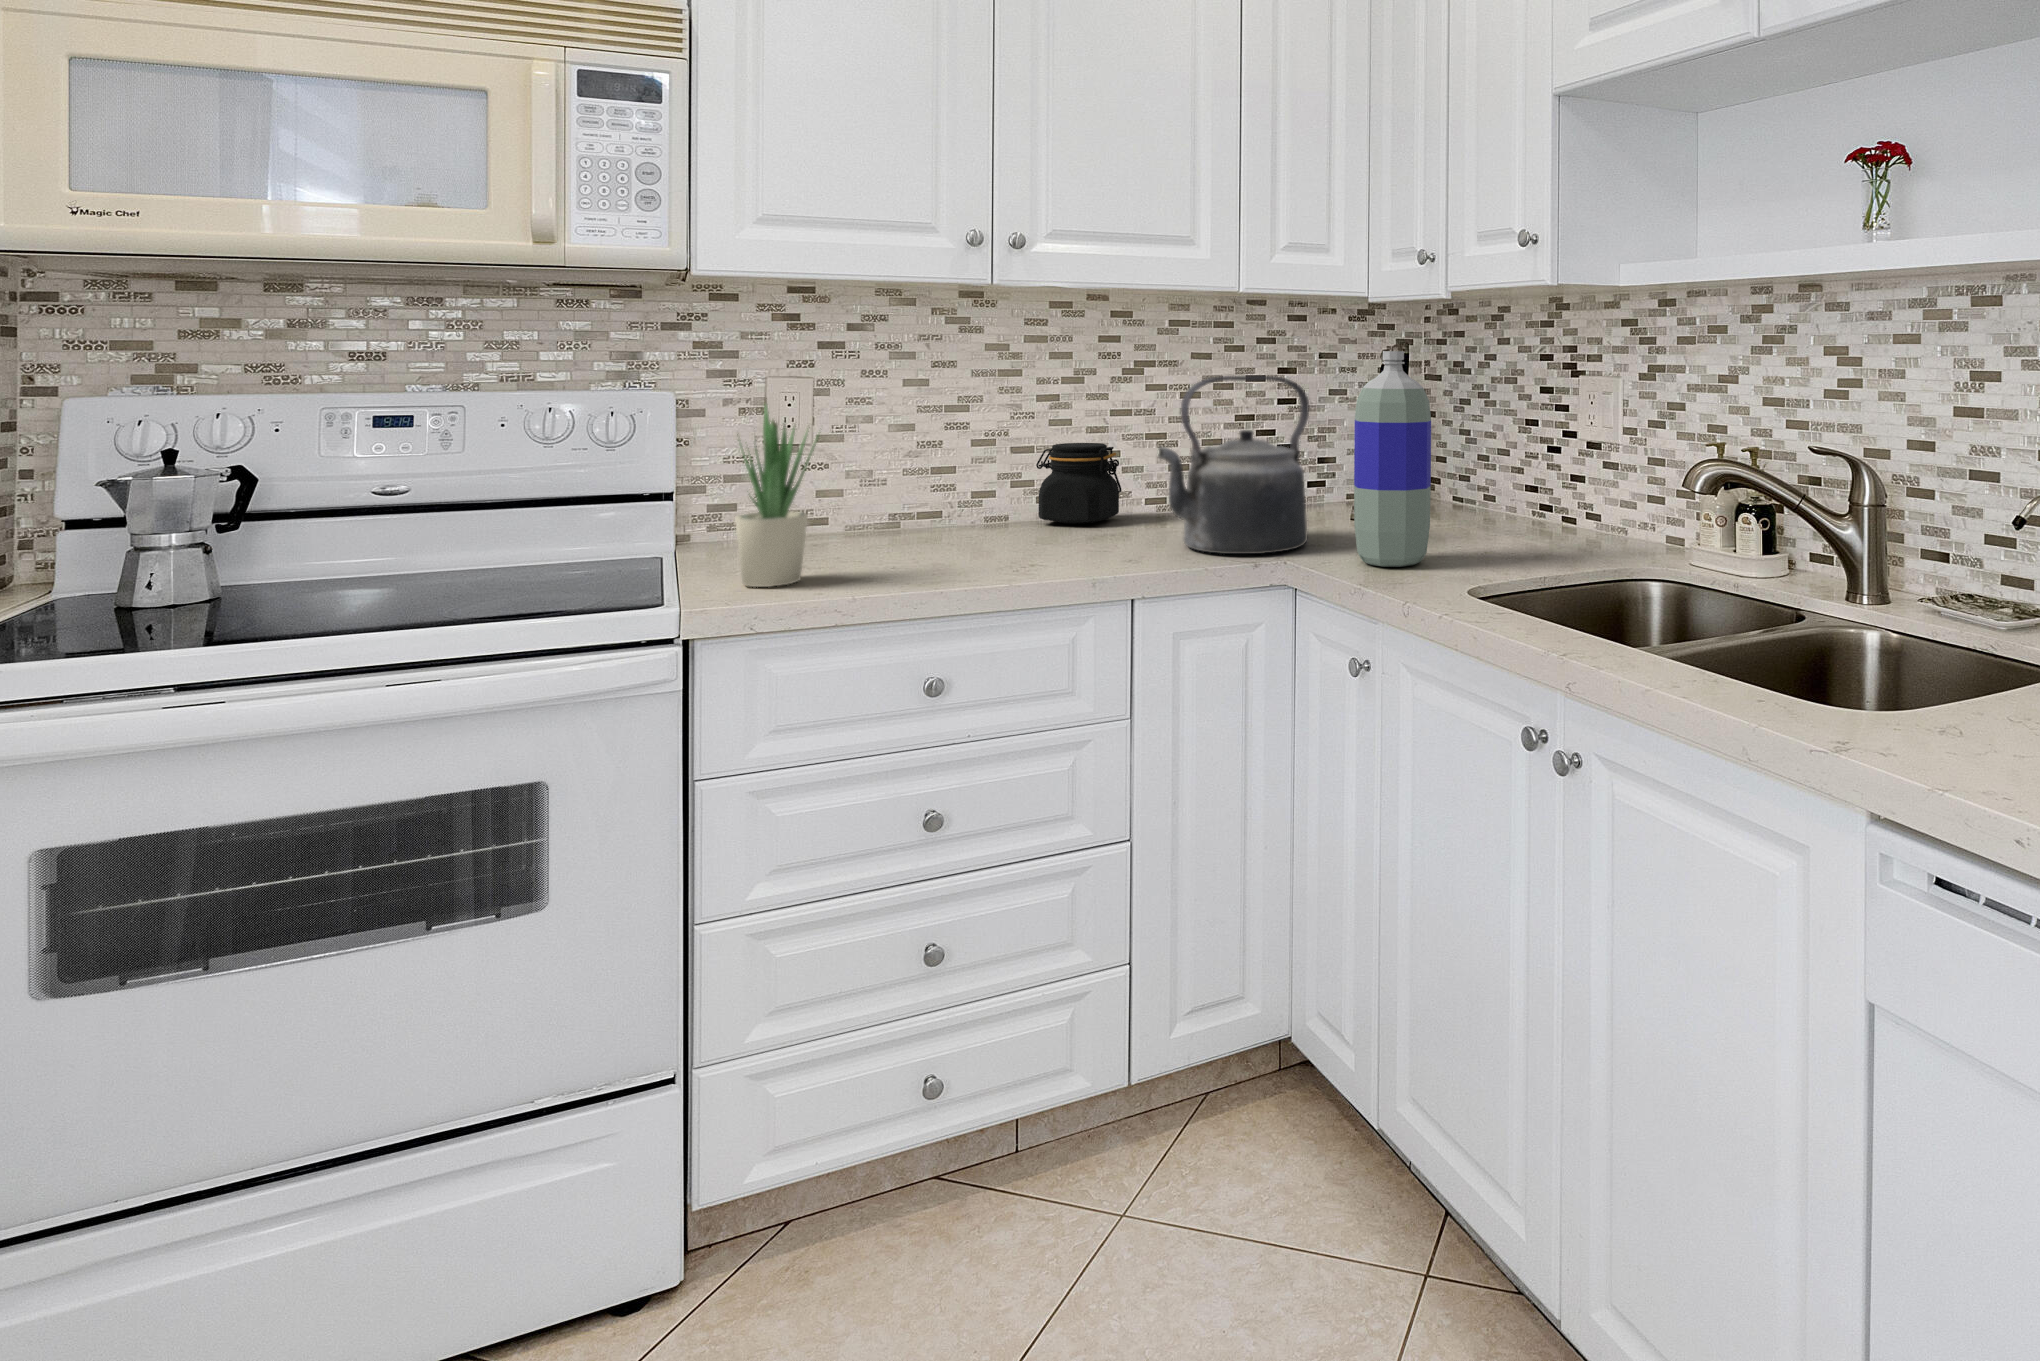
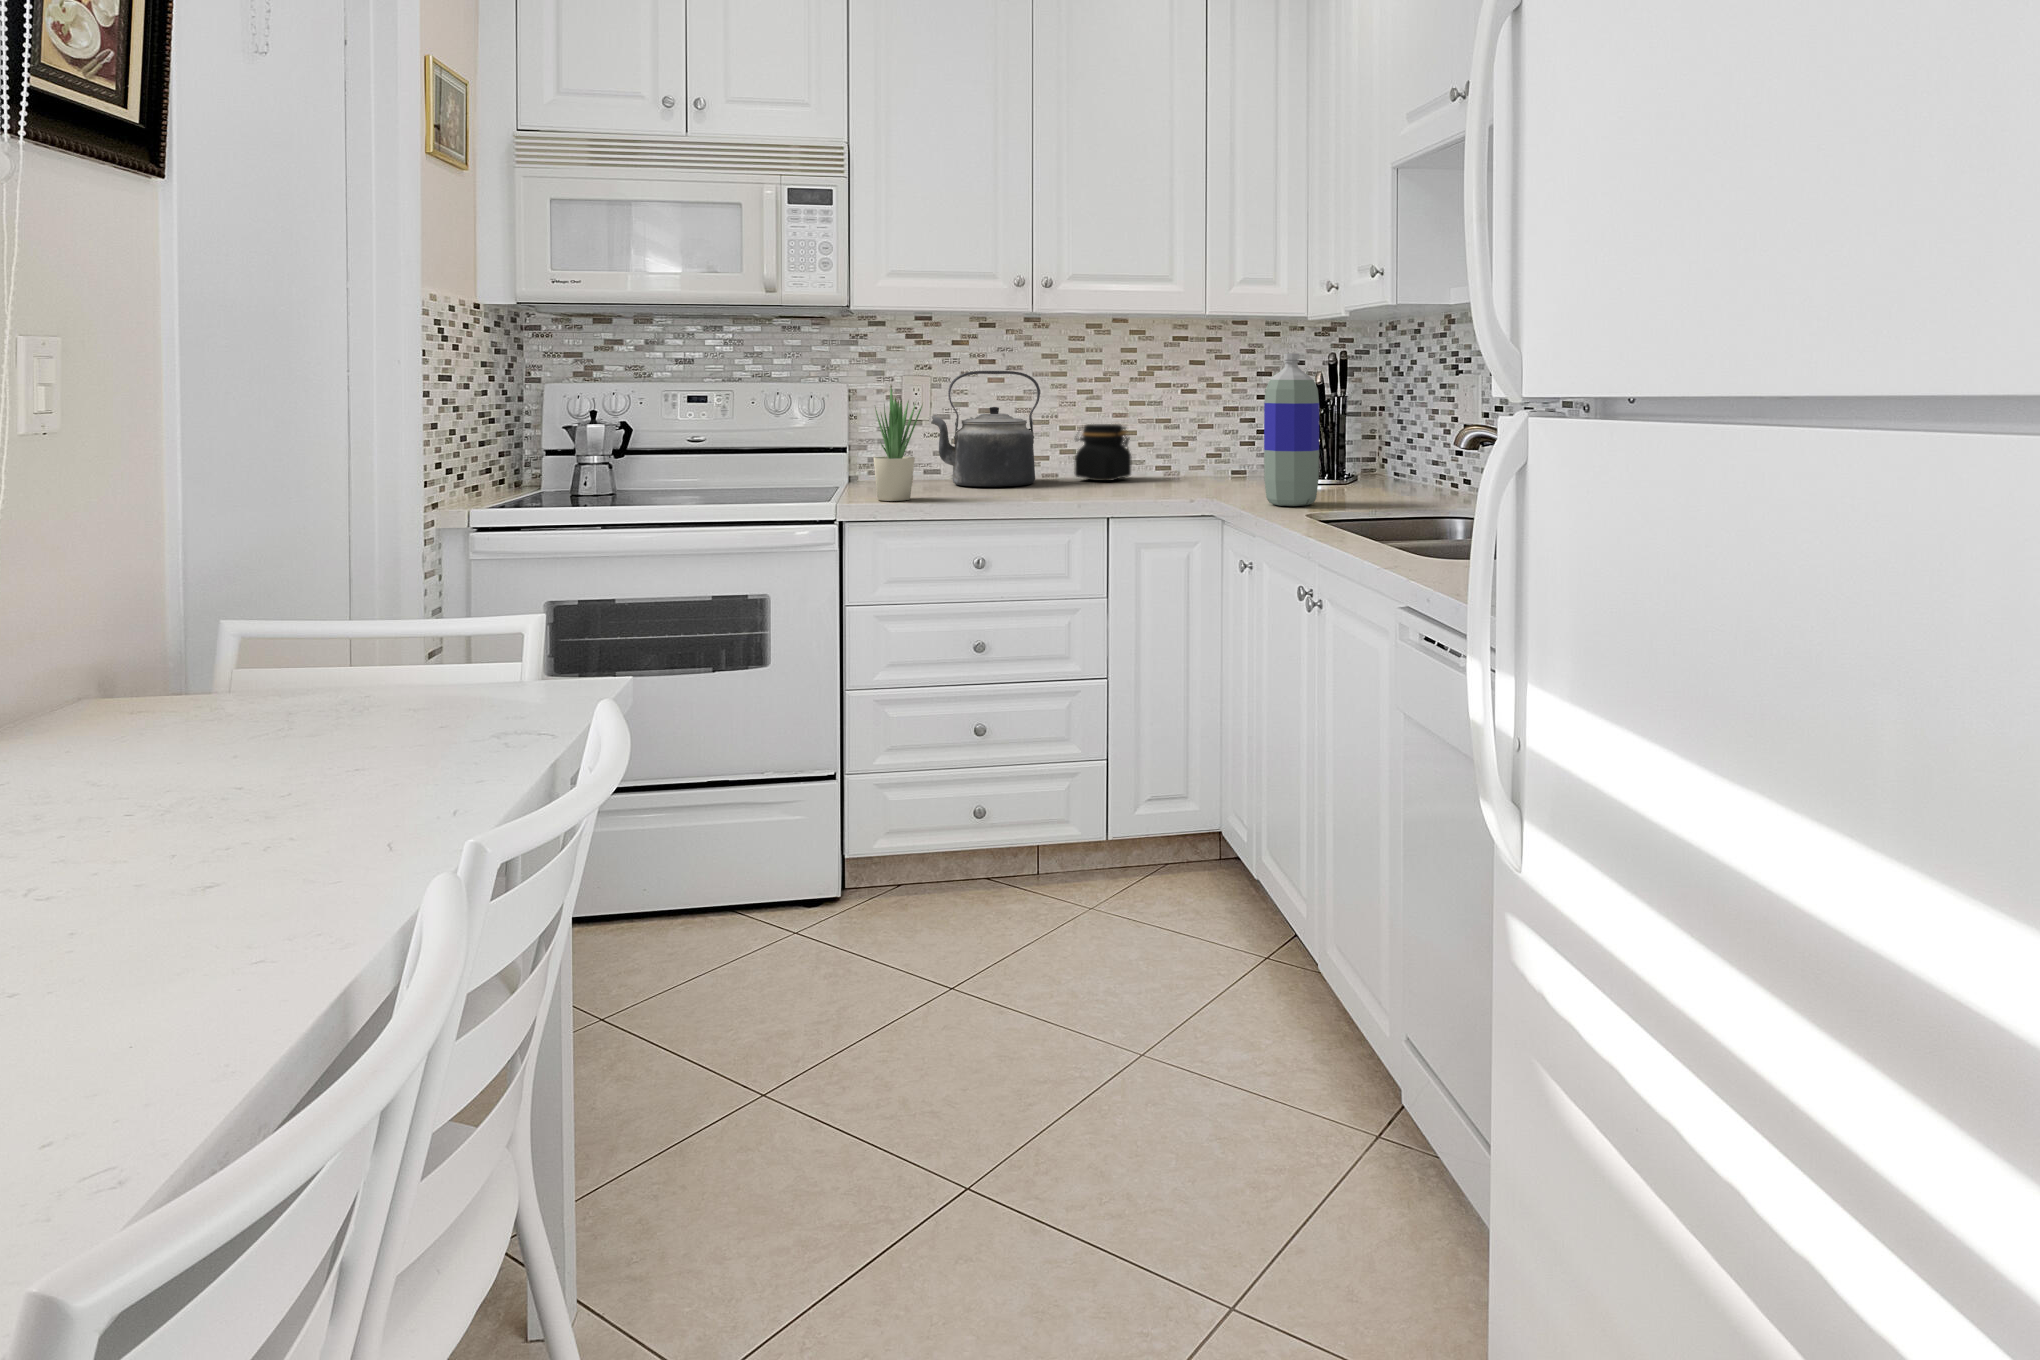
kettle: present [1158,376,1309,554] -> present [931,371,1040,487]

